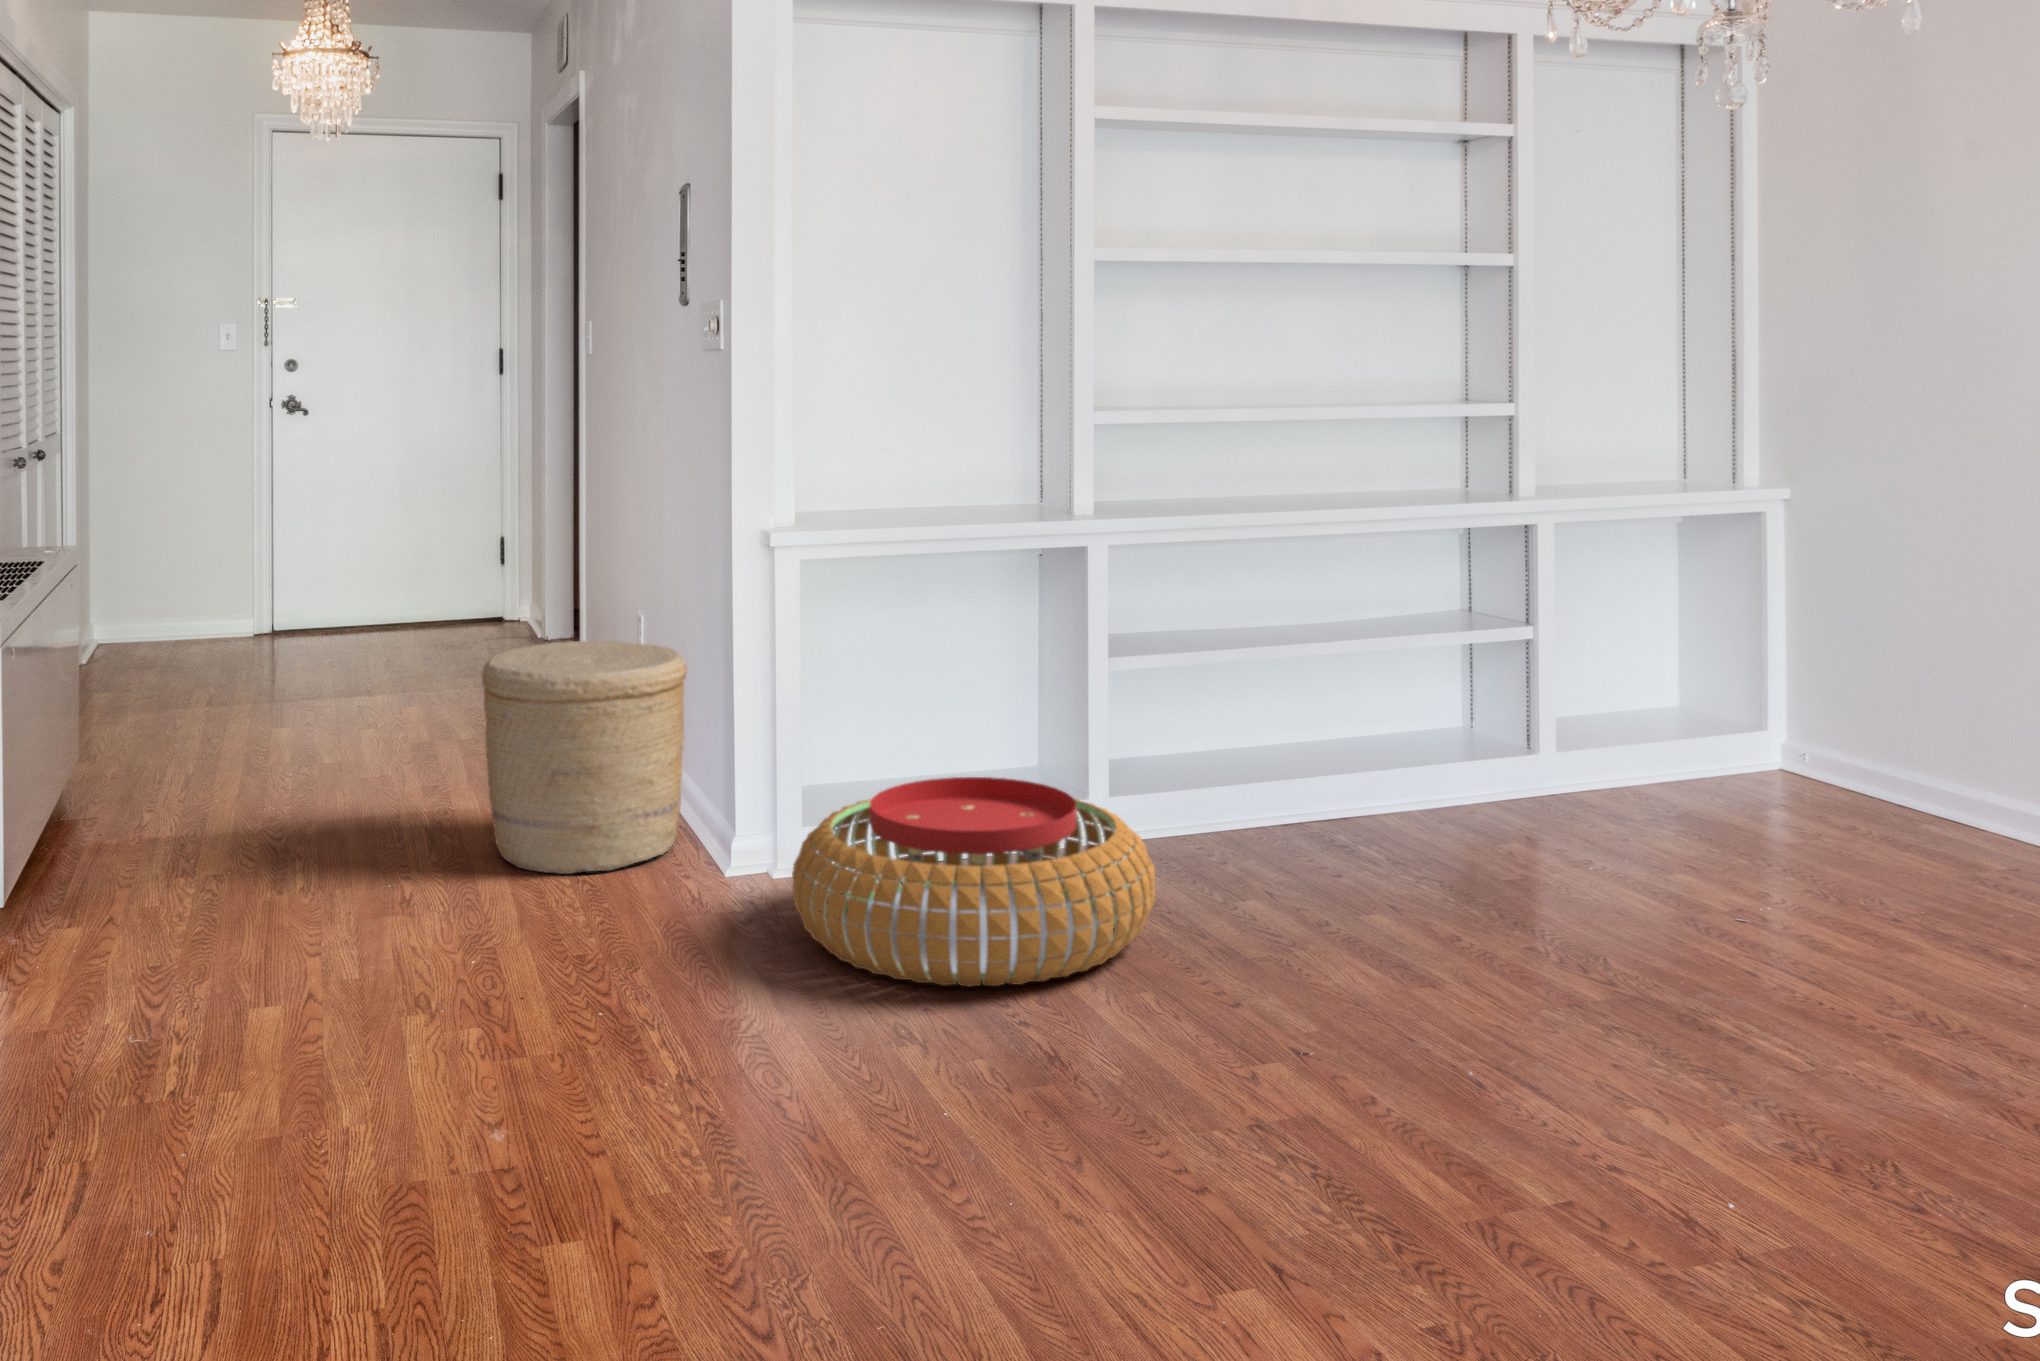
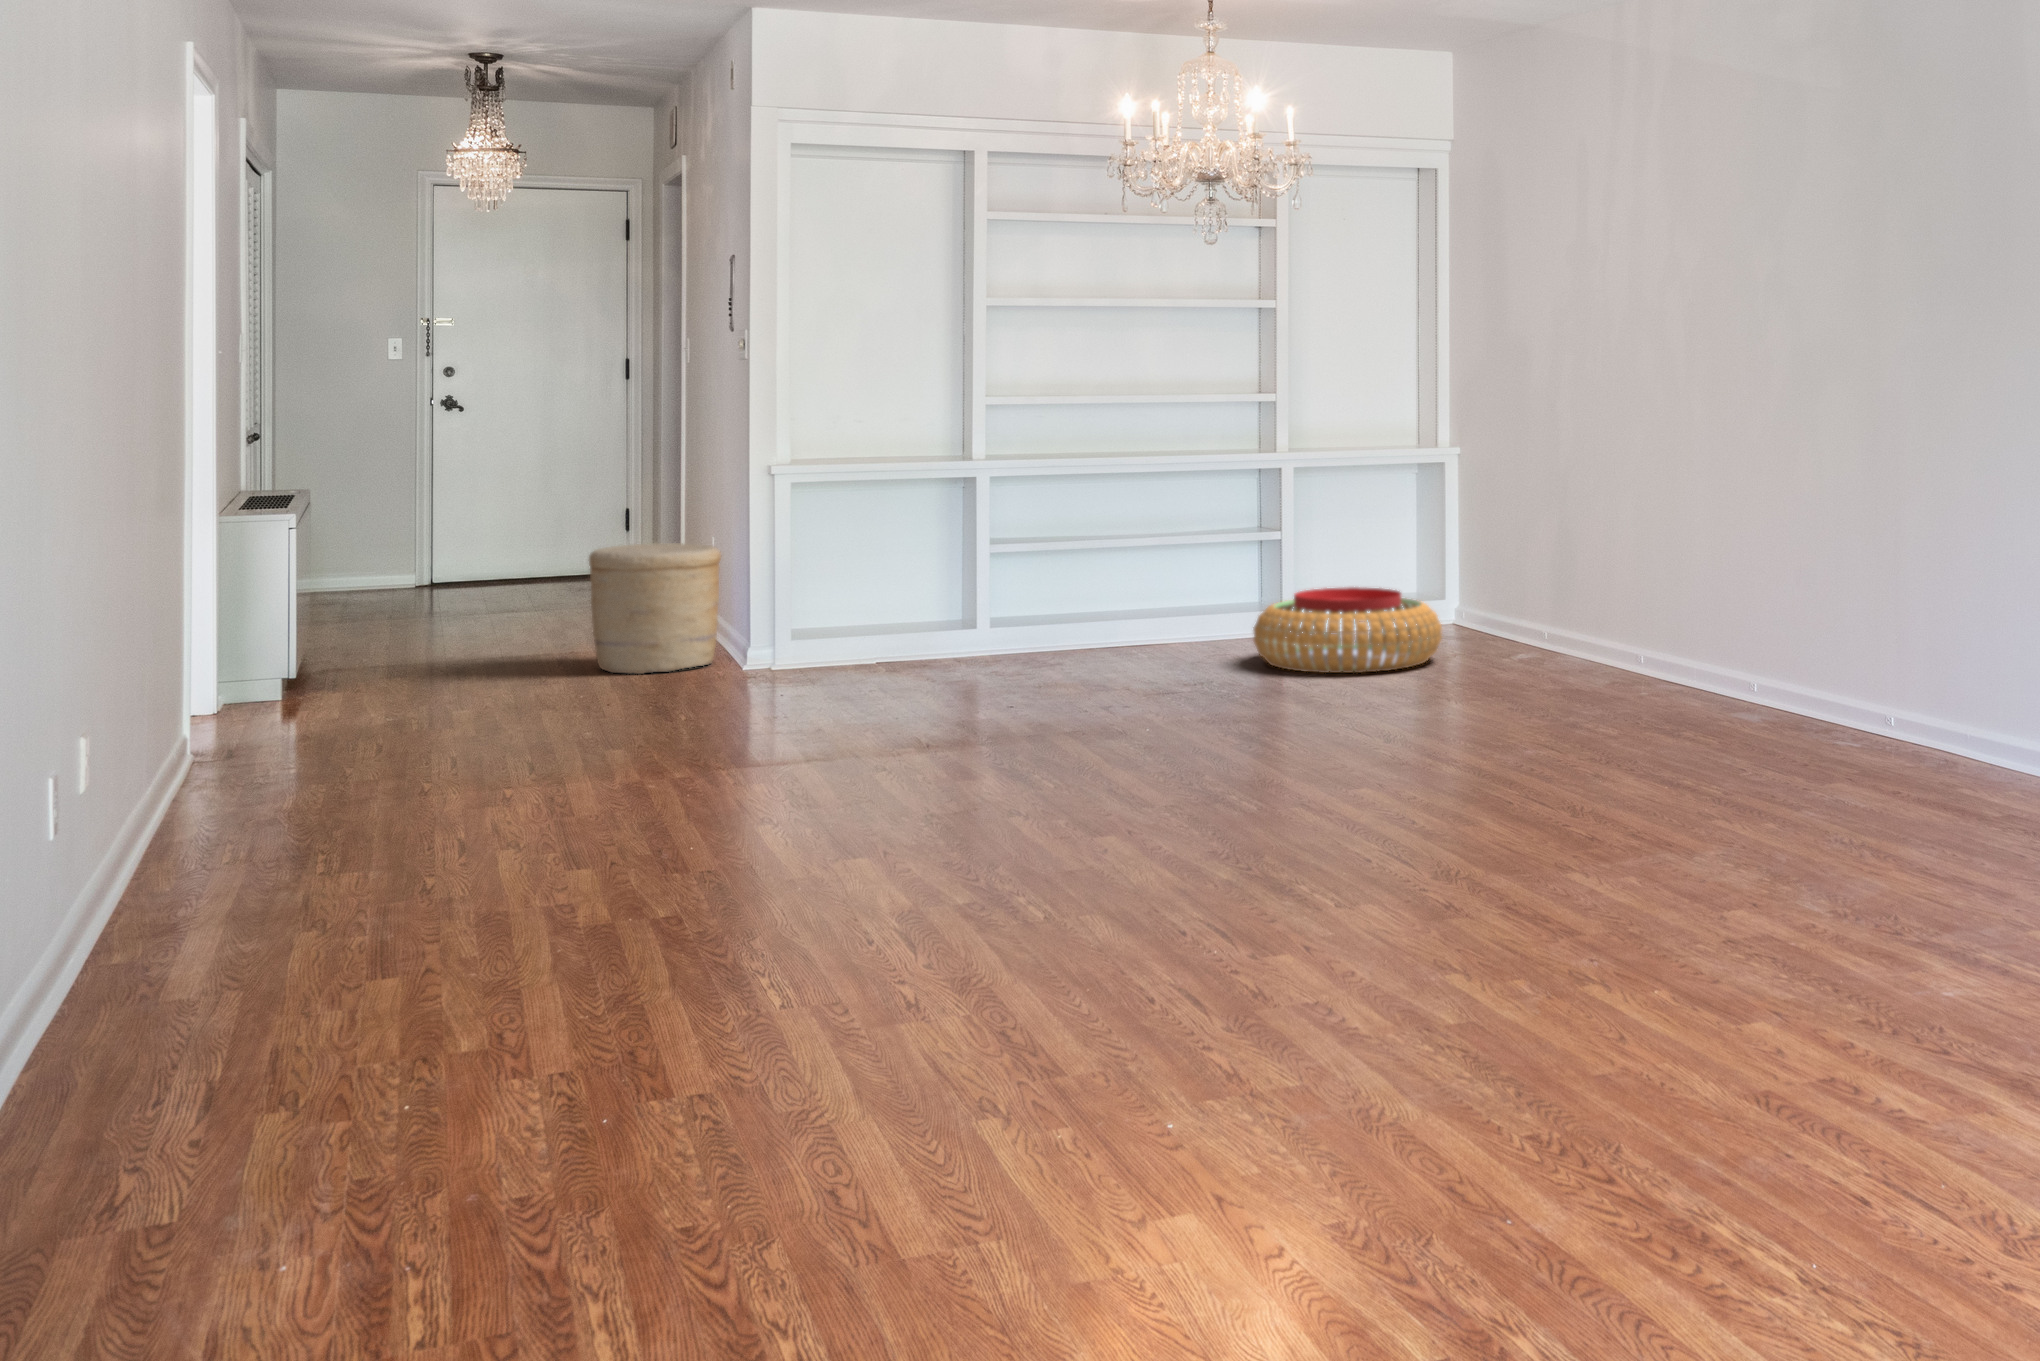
pouf: present [792,777,1155,986] -> present [1253,587,1442,673]

